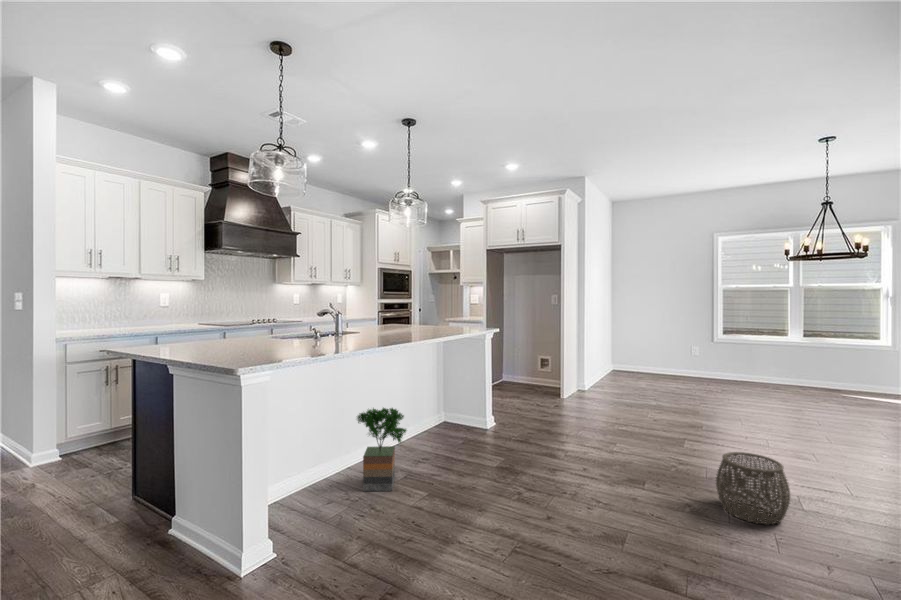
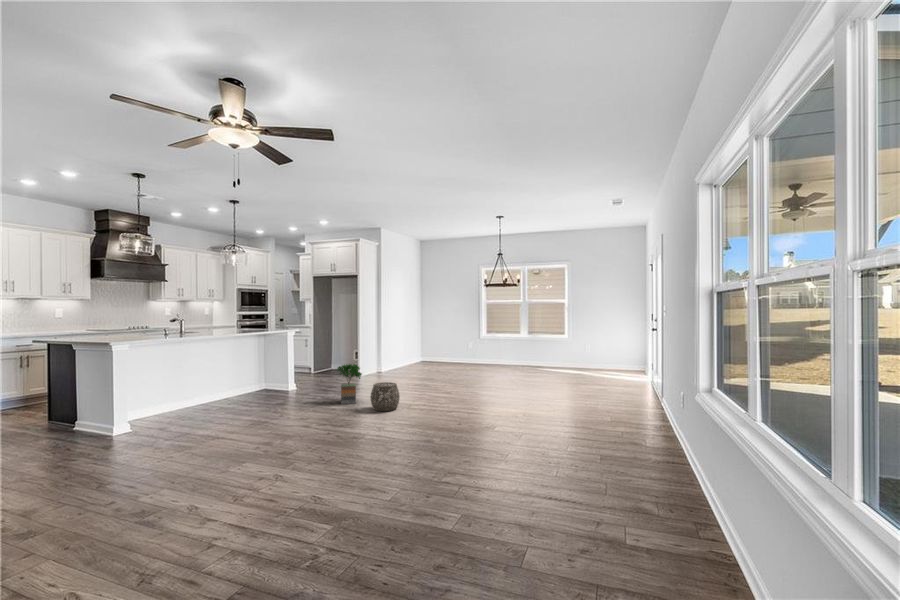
potted tree: present [357,408,406,491] -> present [337,364,362,404]

